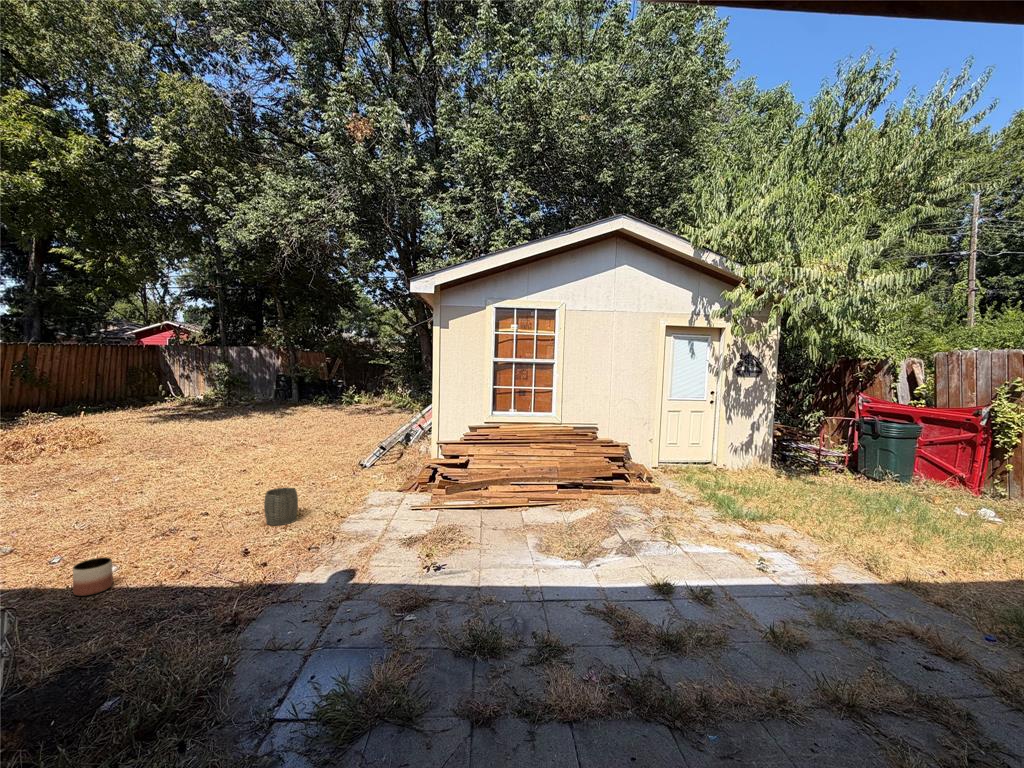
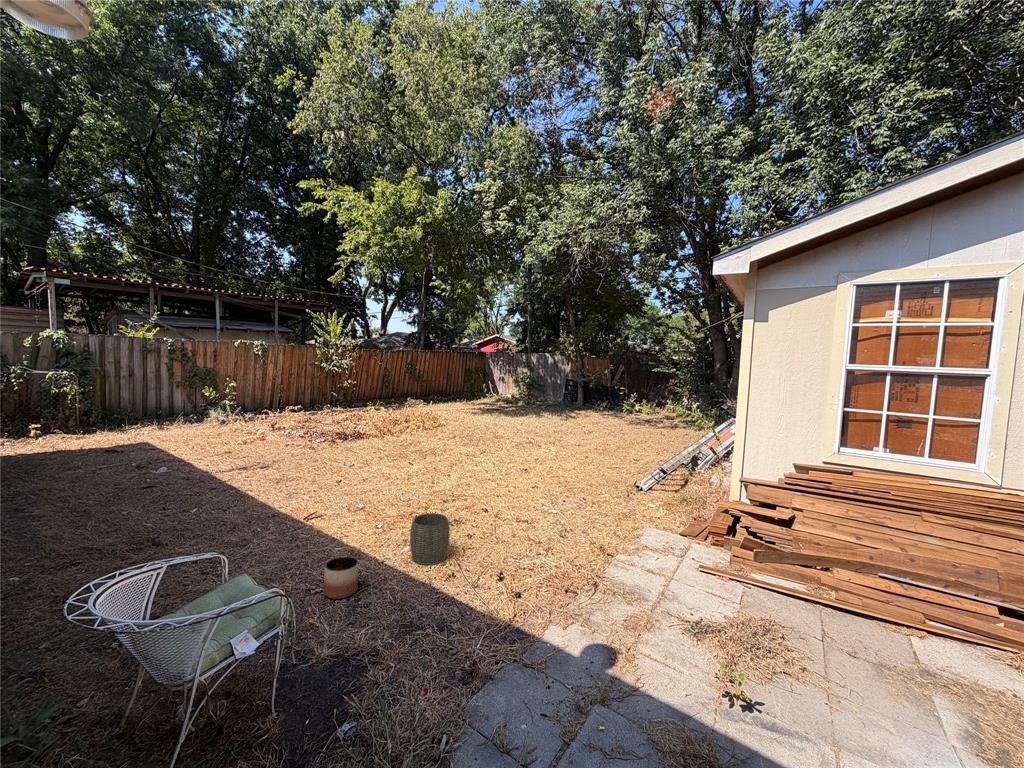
woven basket: present [264,488,298,526] -> present [410,513,450,565]

